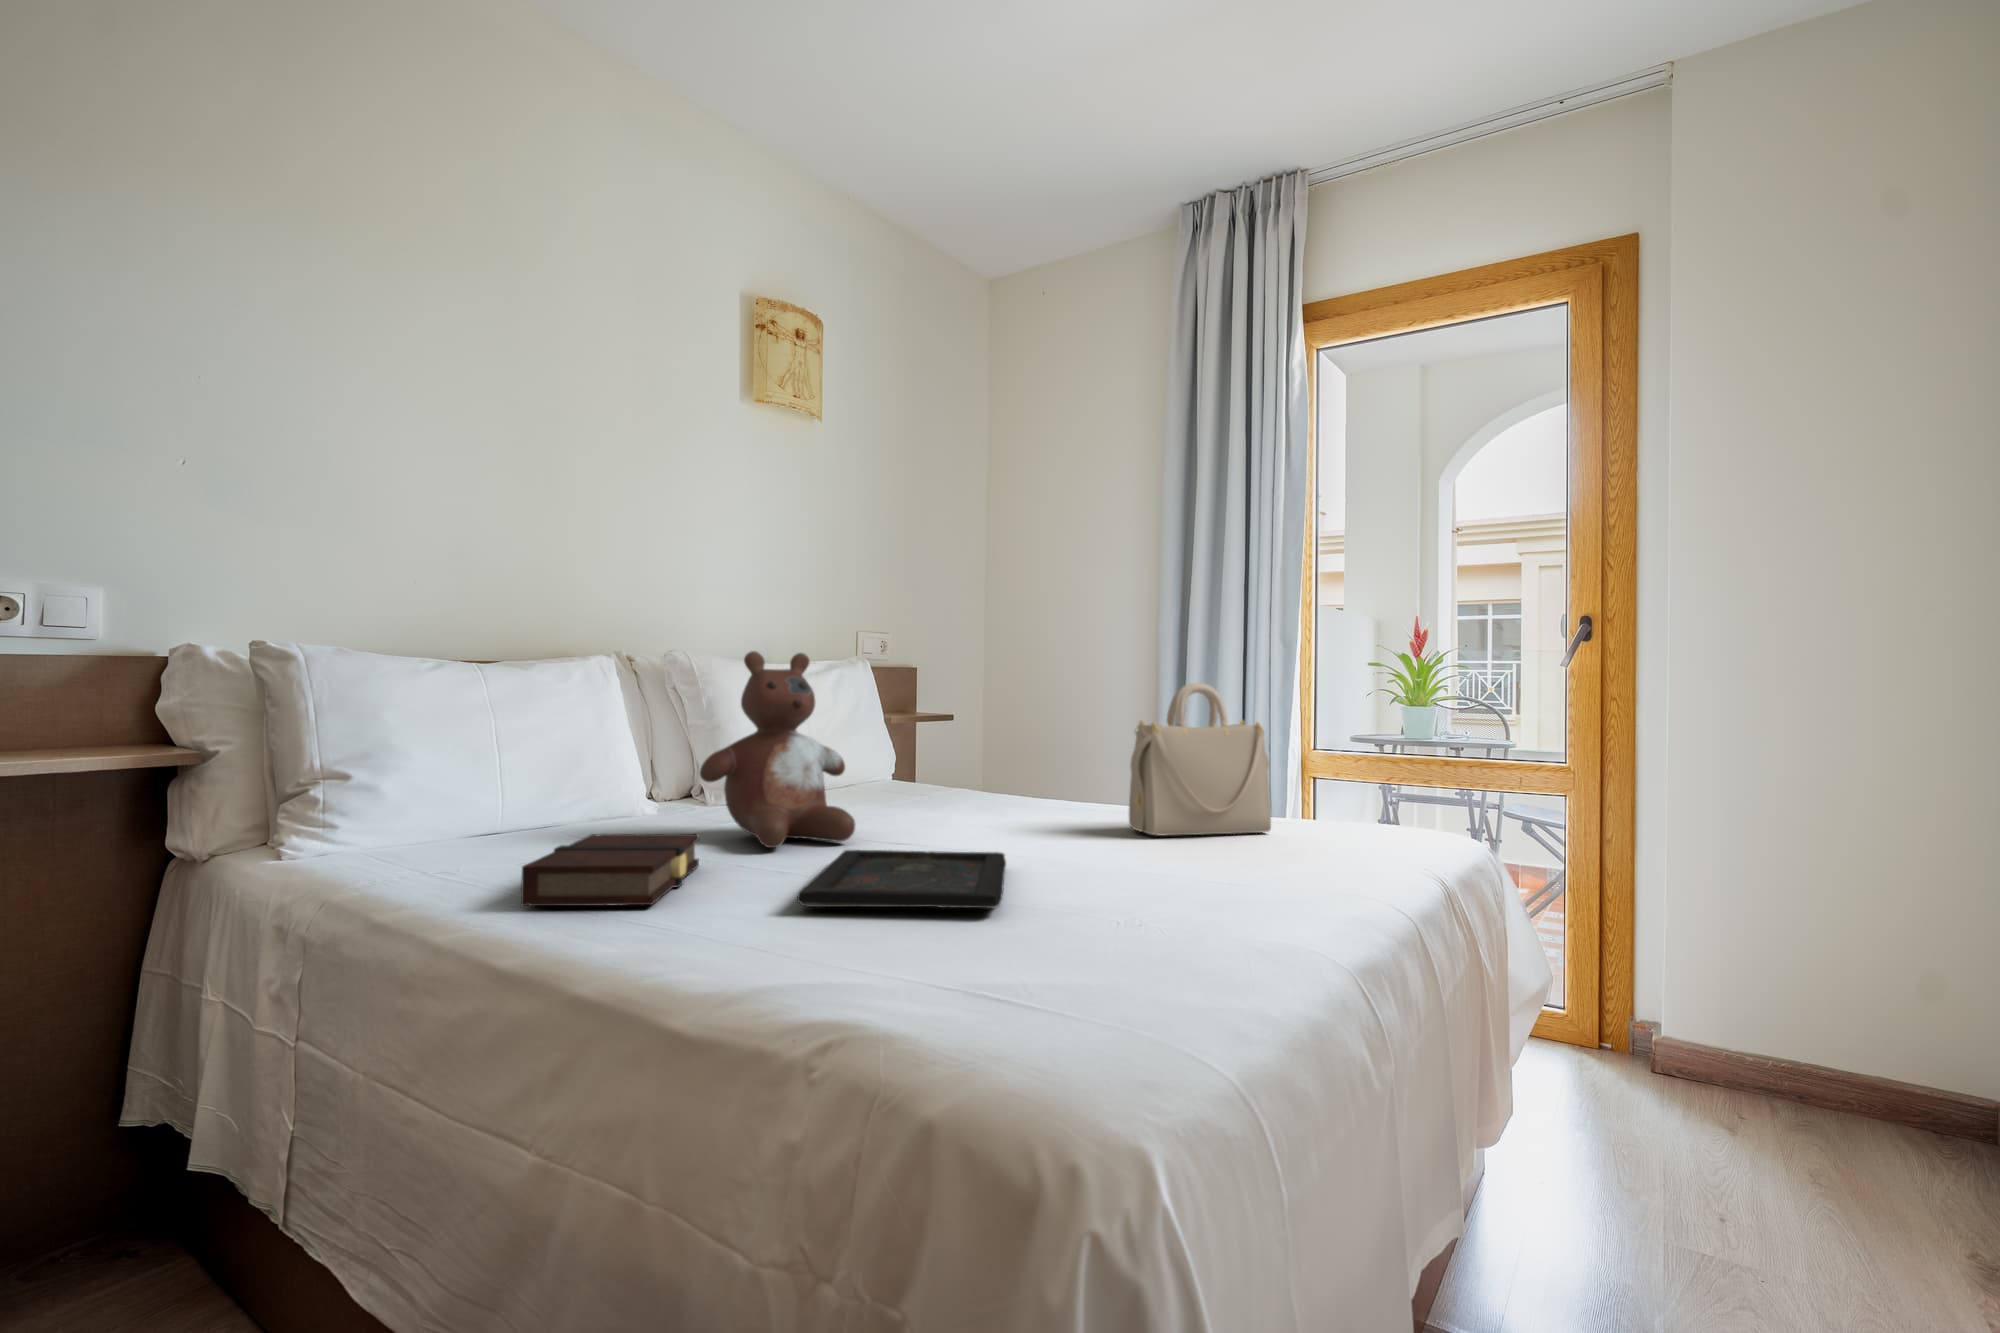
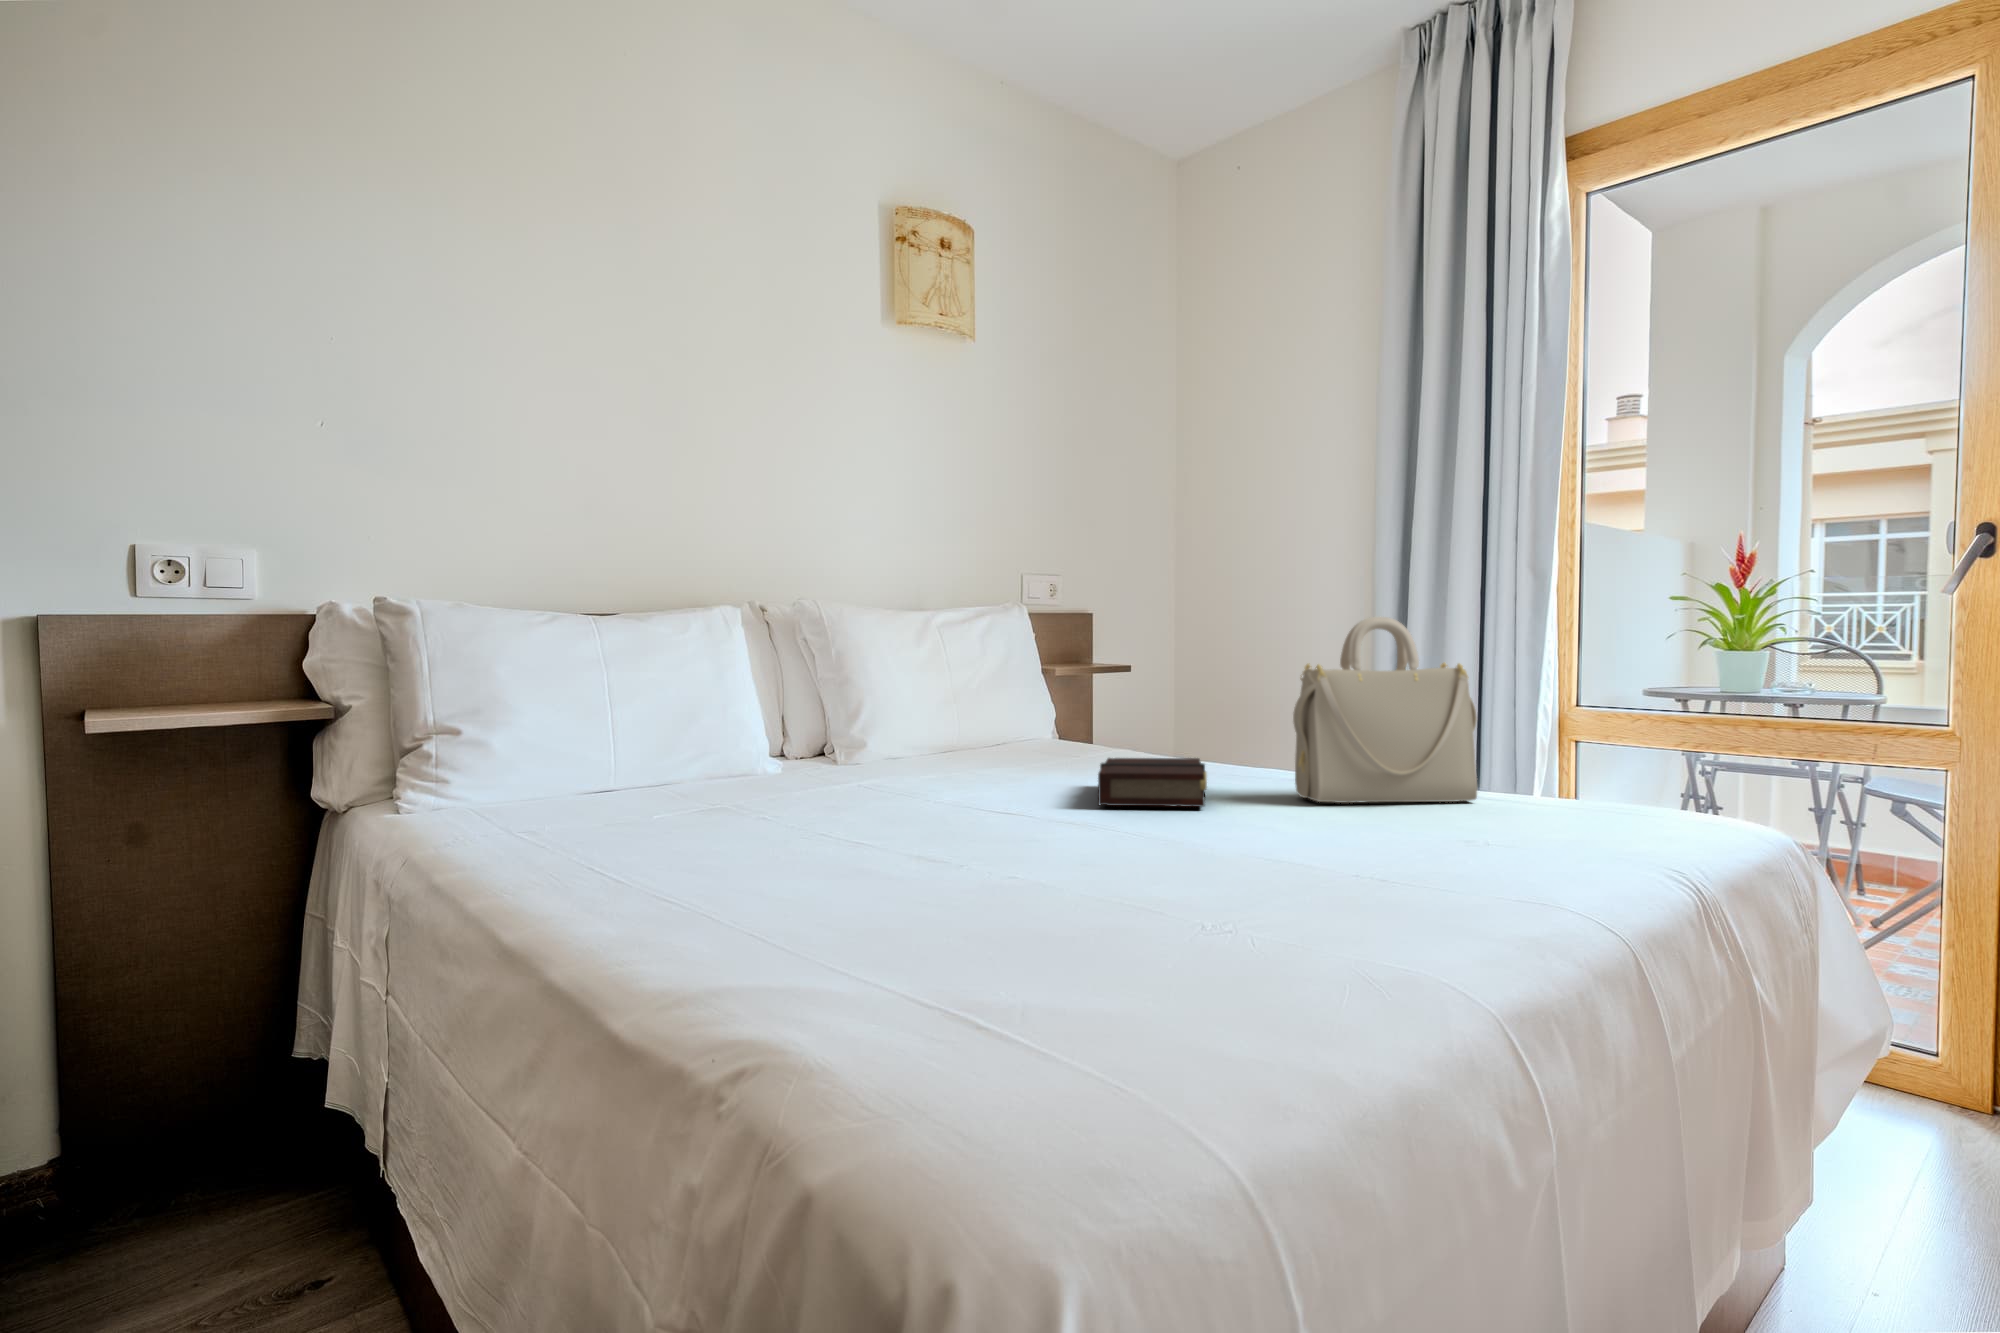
stuffed bear: present [700,651,855,848] -> none [796,594,961,808]
book: present [521,834,699,906] -> present [1098,758,1207,807]
tray: present [797,850,1006,908] -> none [842,809,1111,869]

